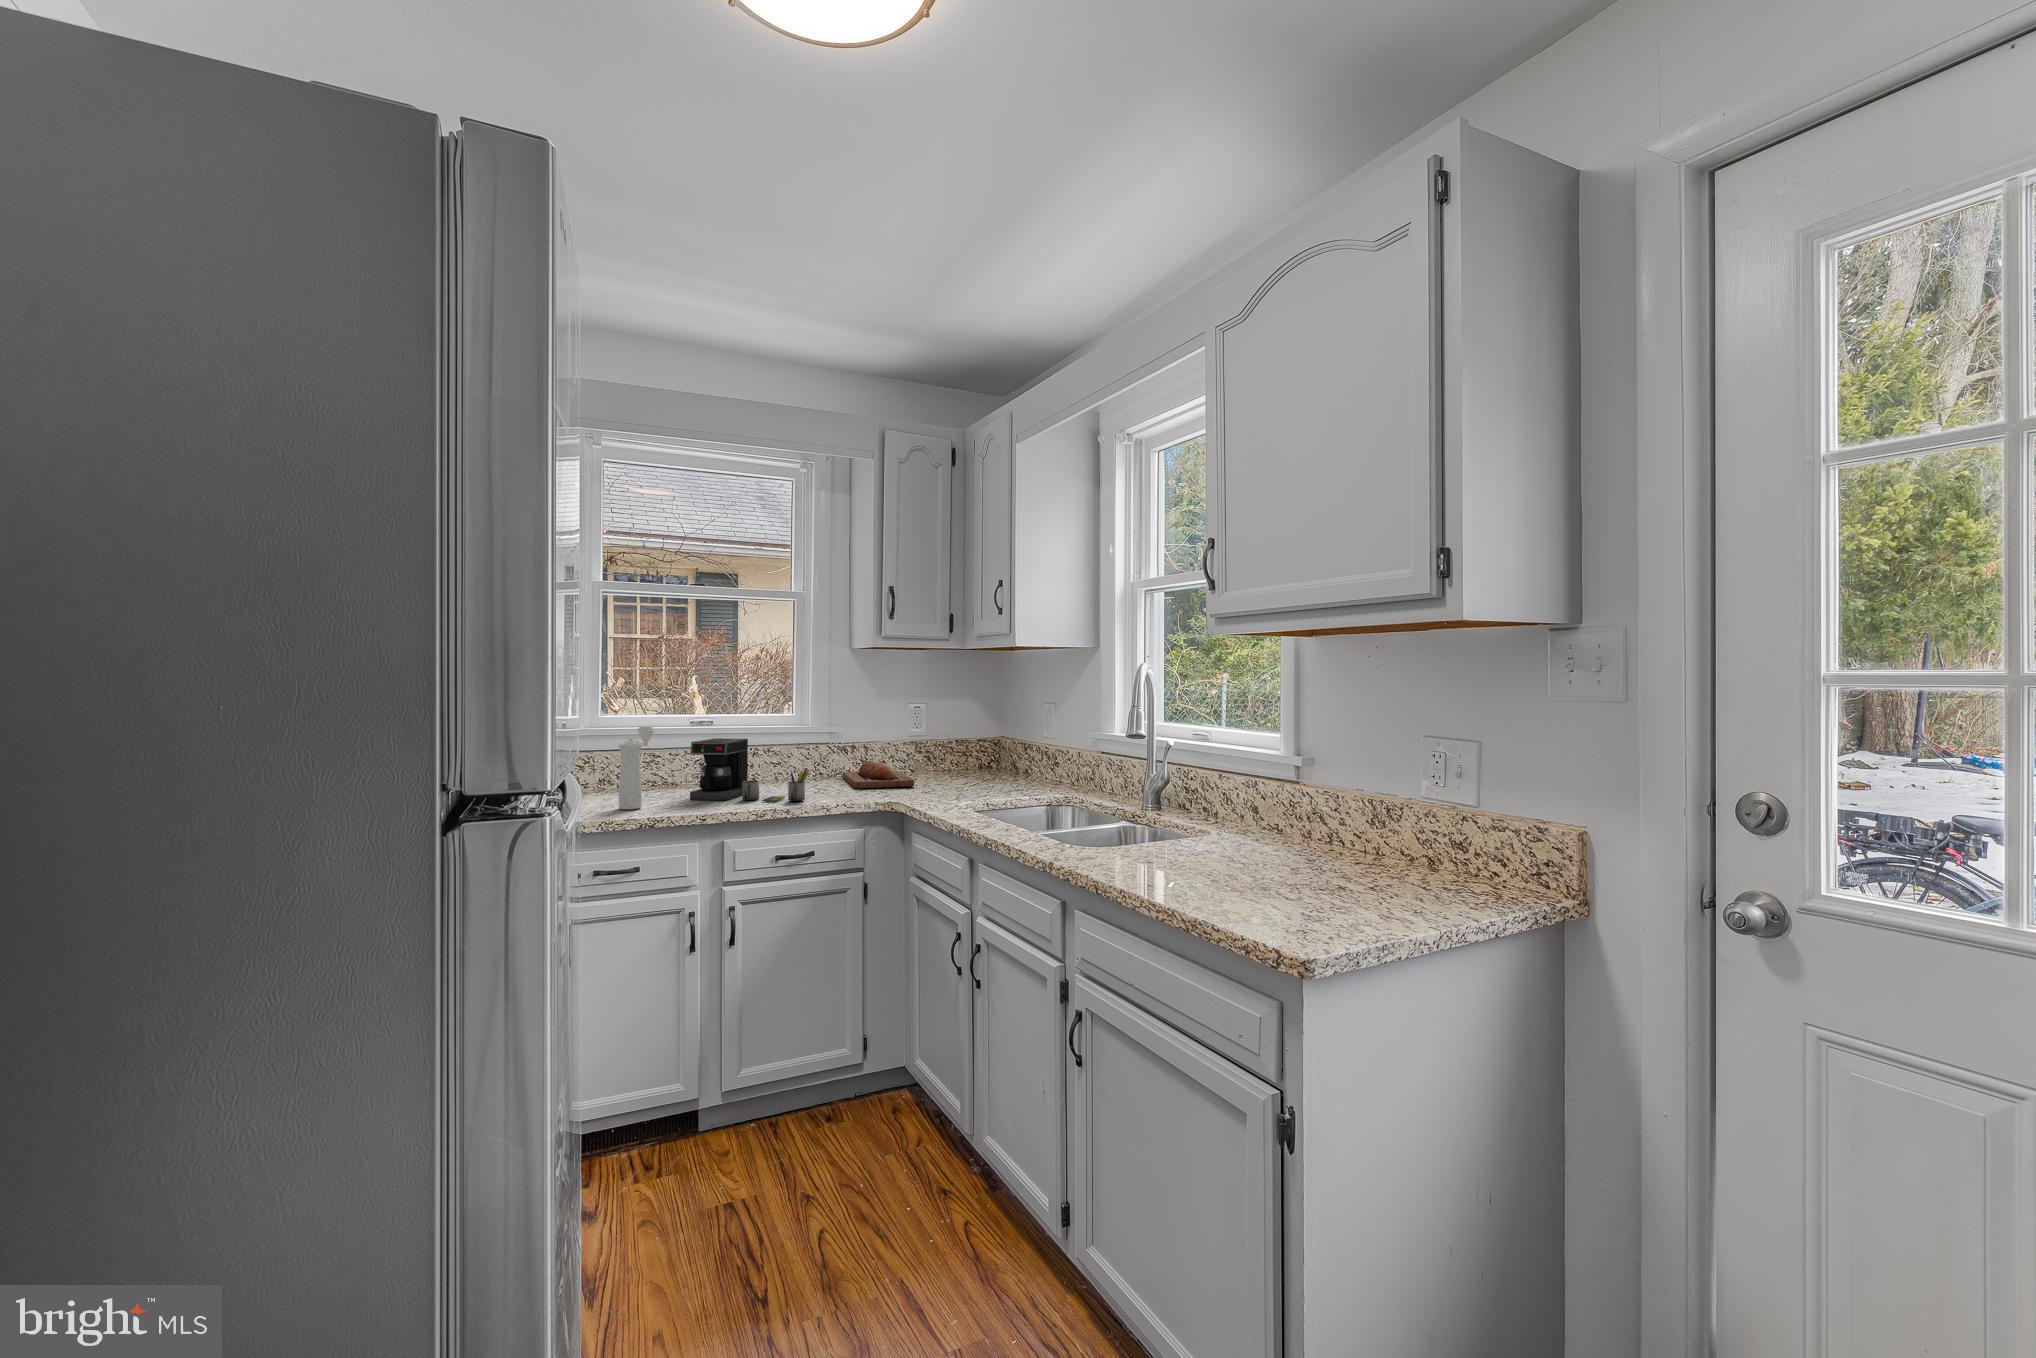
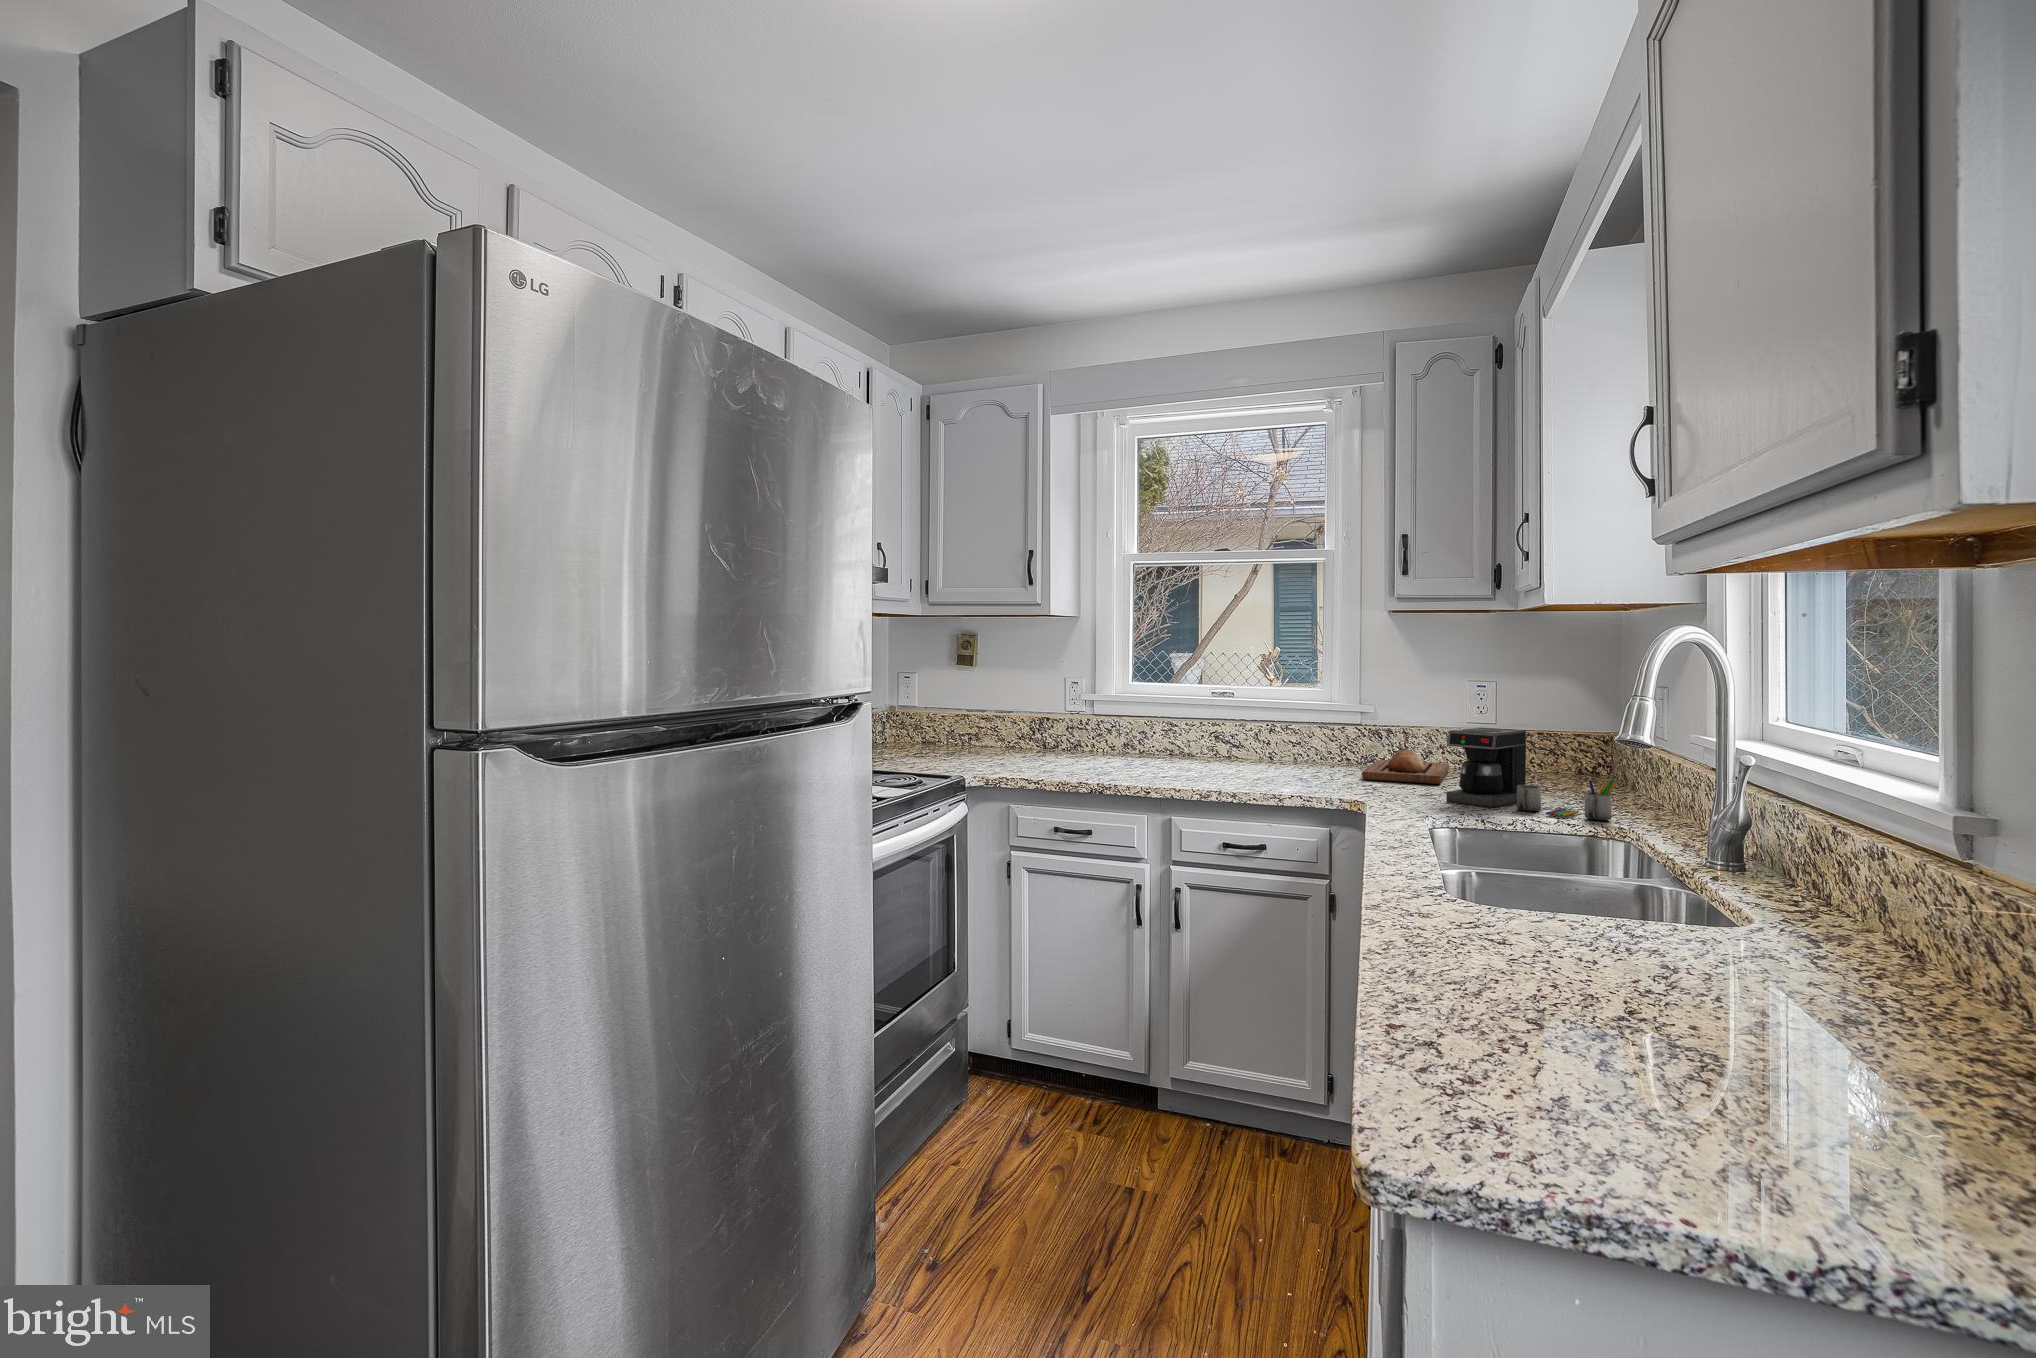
pepper mill: present [619,726,654,809] -> none [1094,697,1137,776]
coffee maker: present [690,738,809,801] -> present [1447,727,1618,820]

